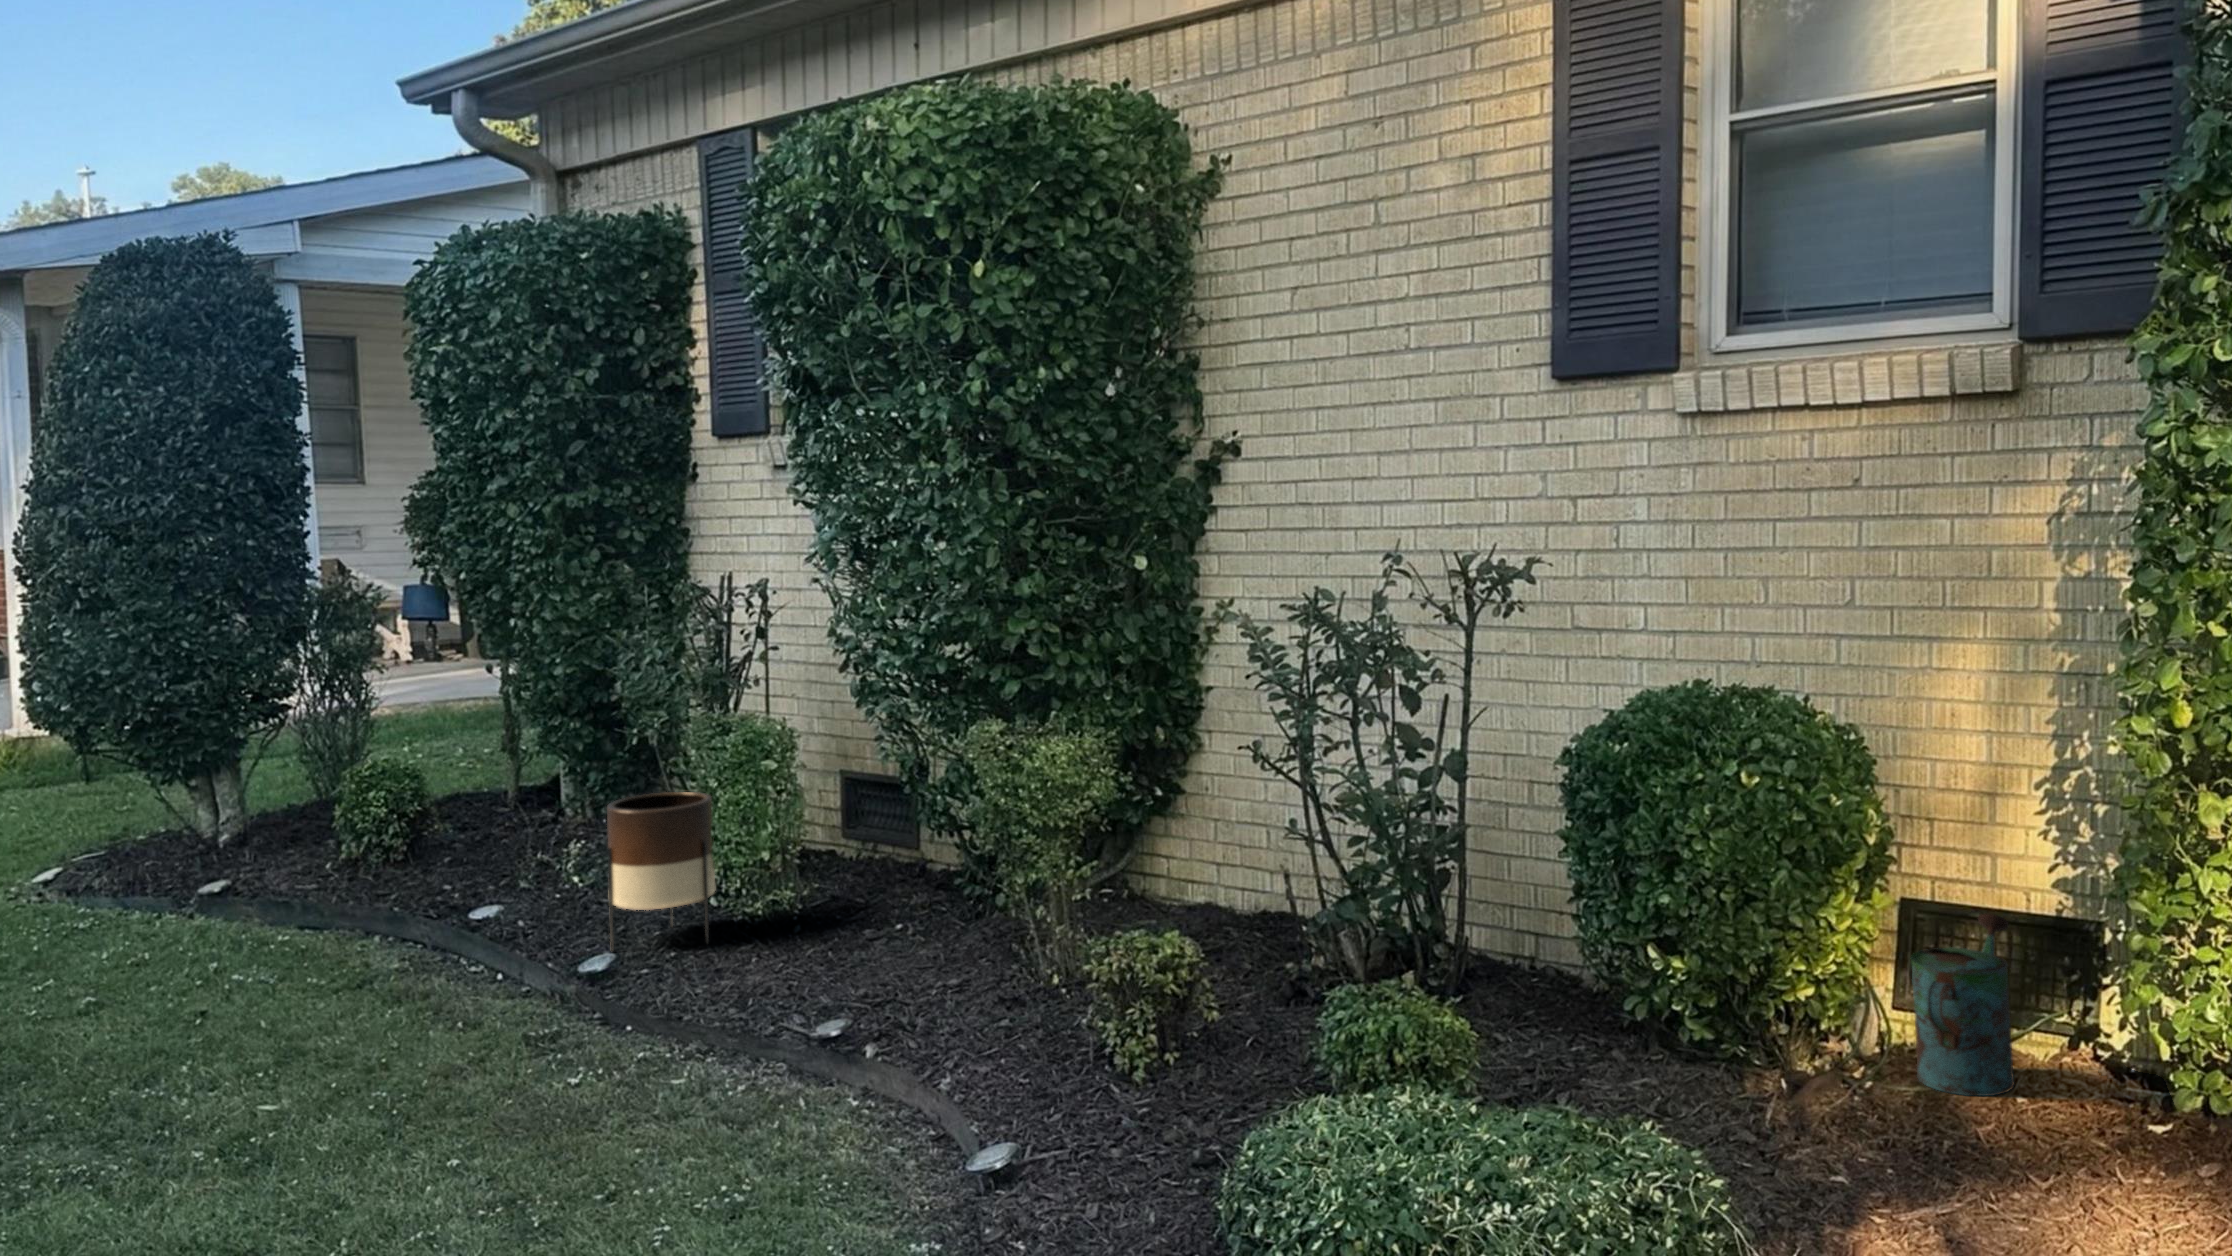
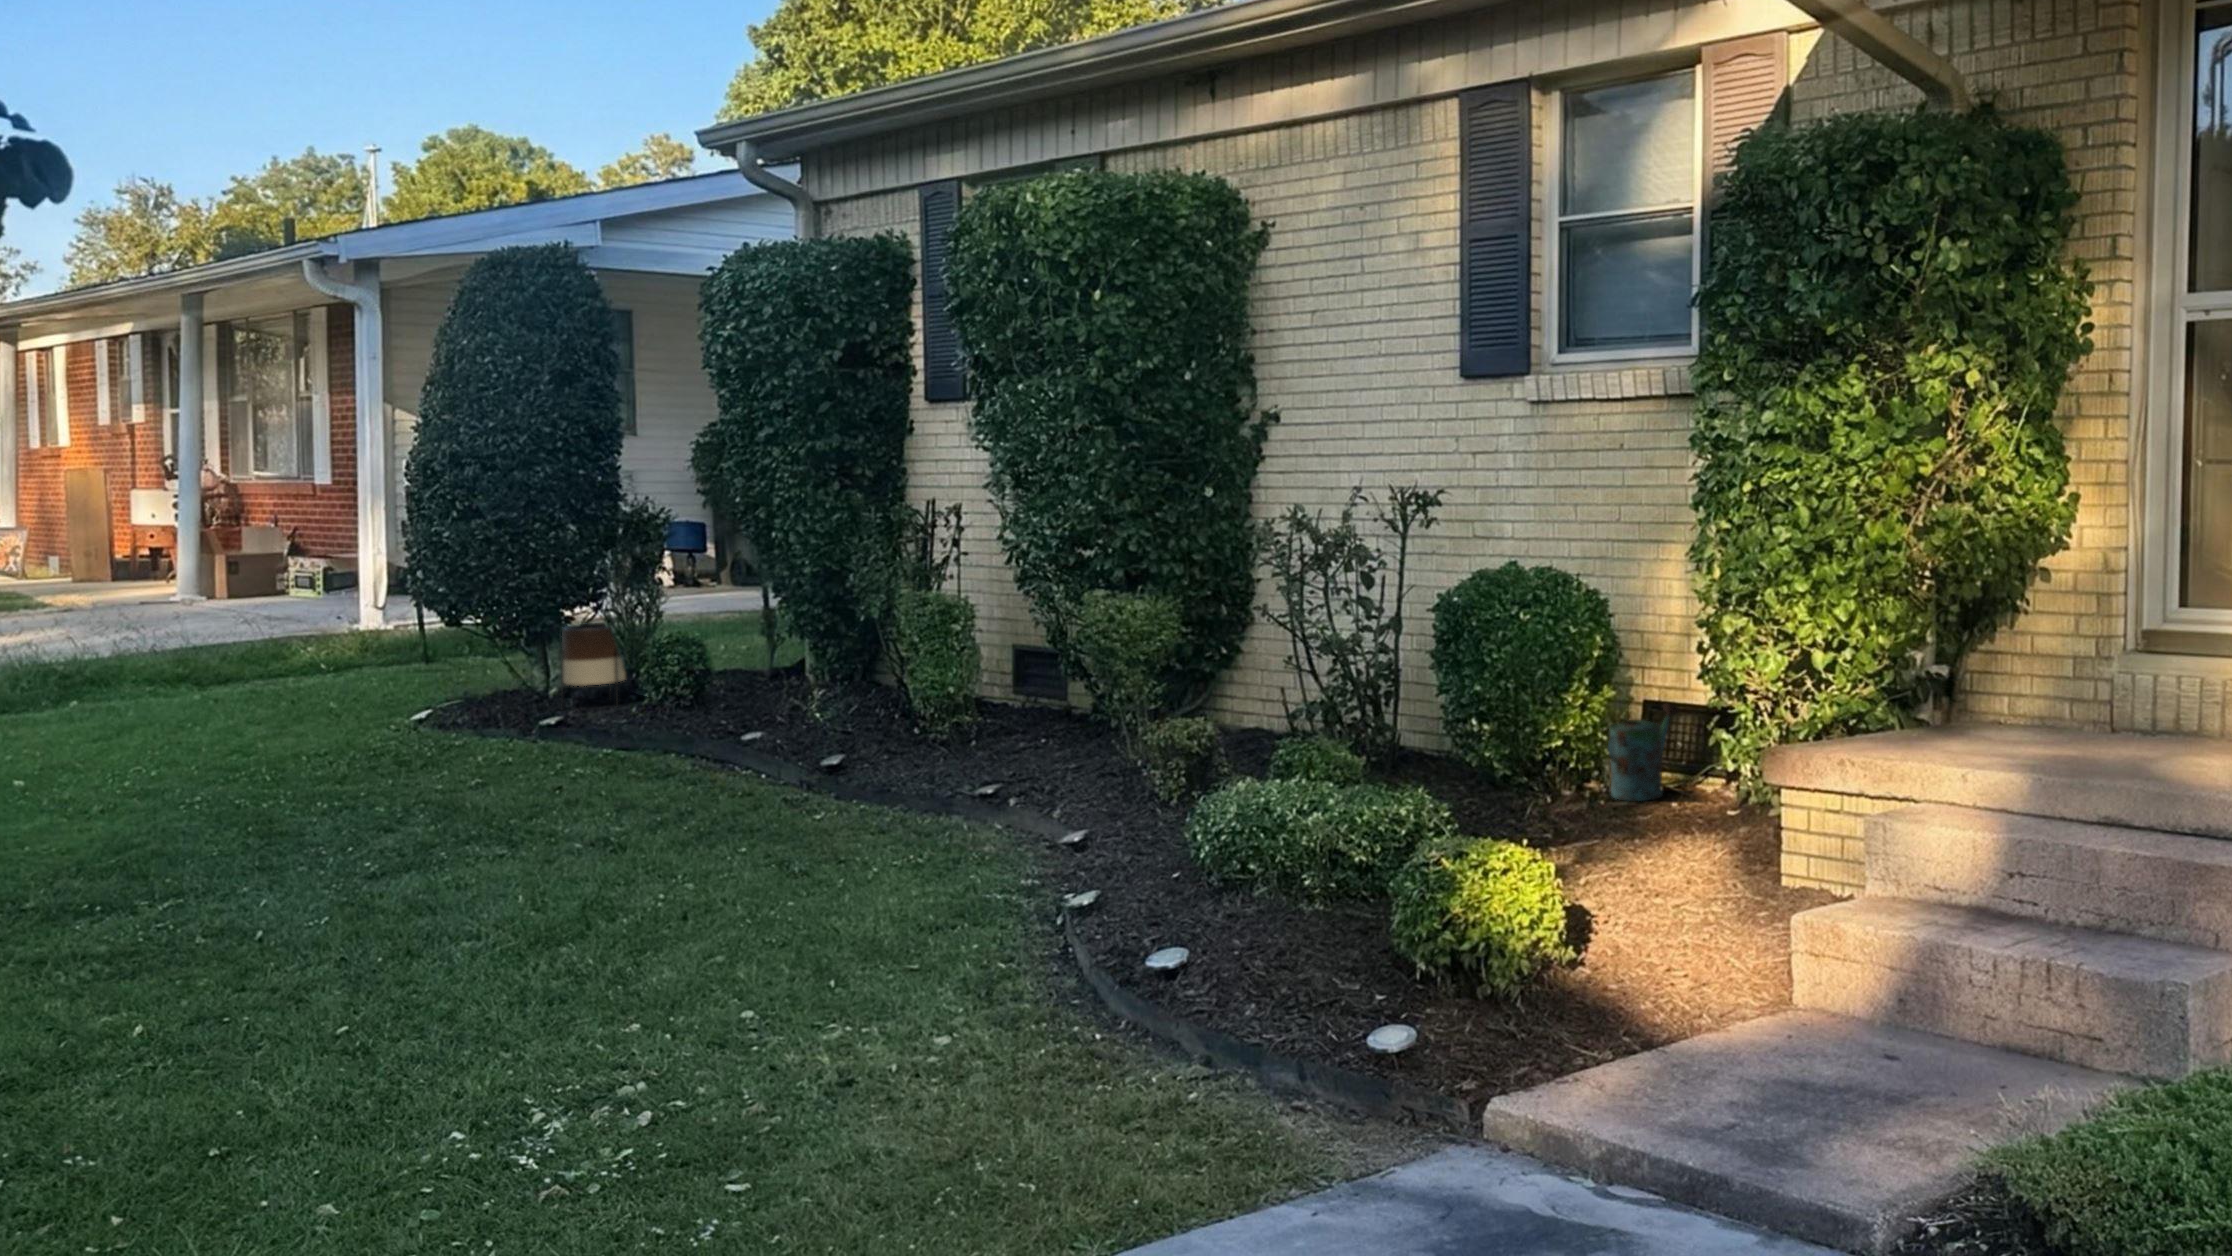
planter: present [607,792,716,951] -> present [561,623,625,706]

